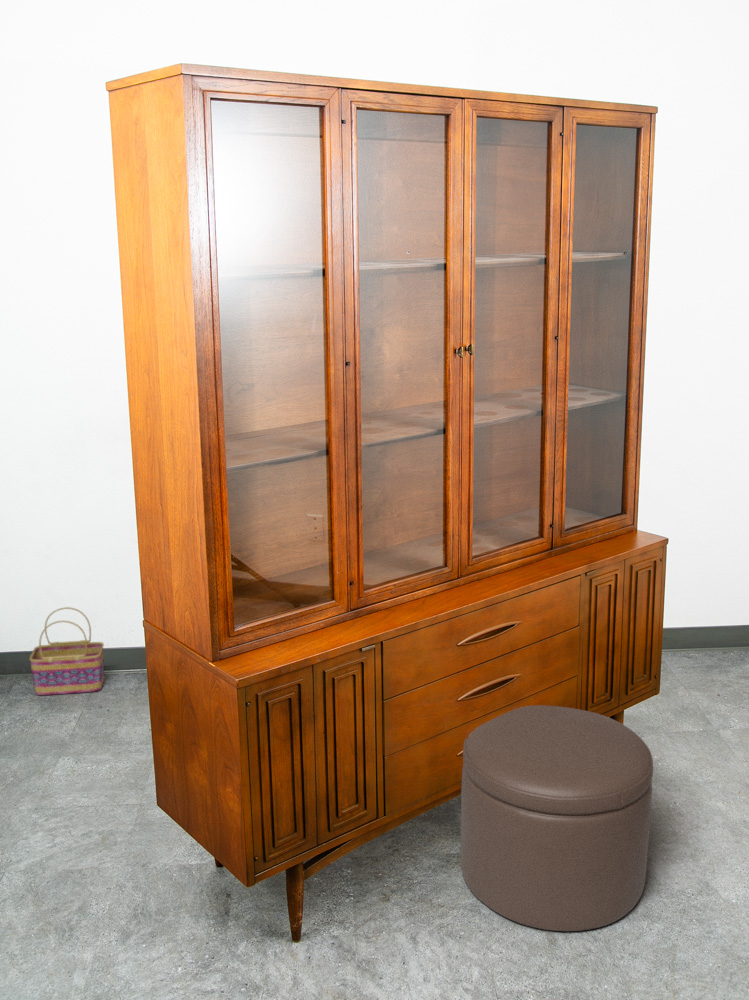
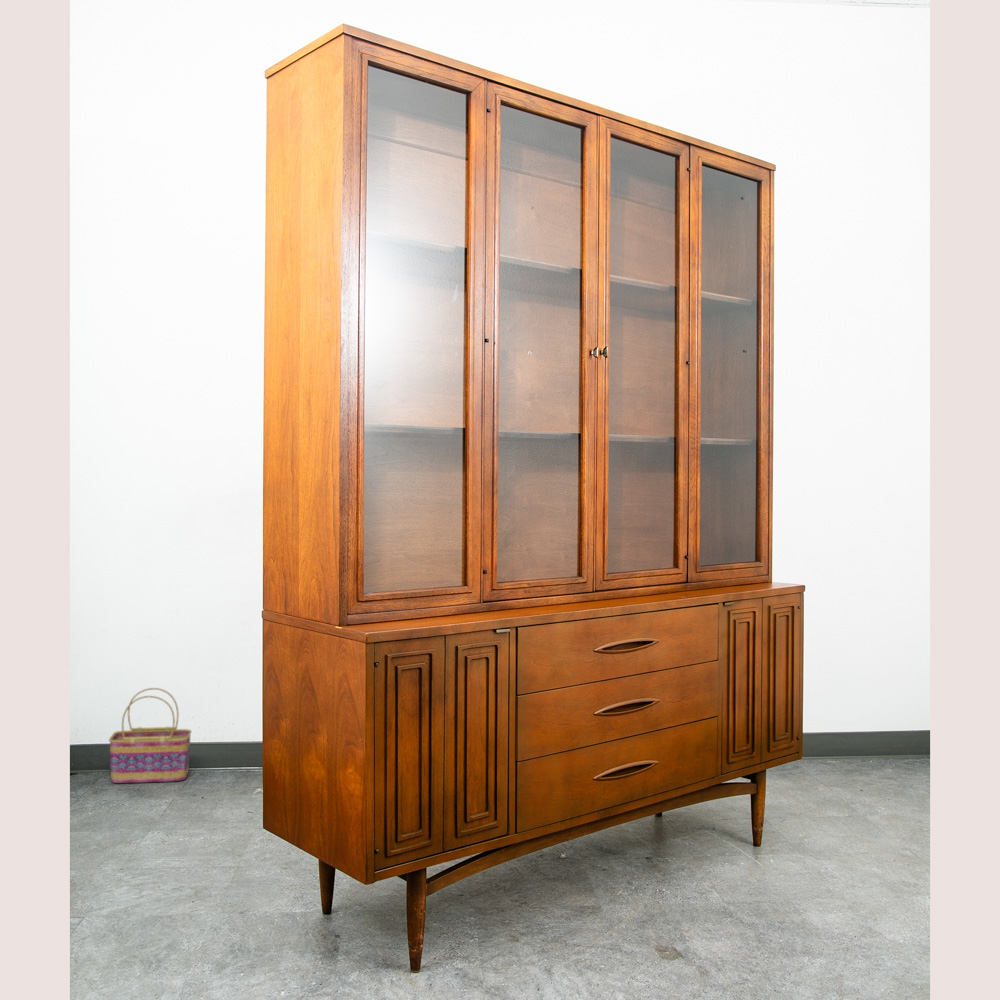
ottoman: present [461,705,653,931] -> none [597,740,806,965]

